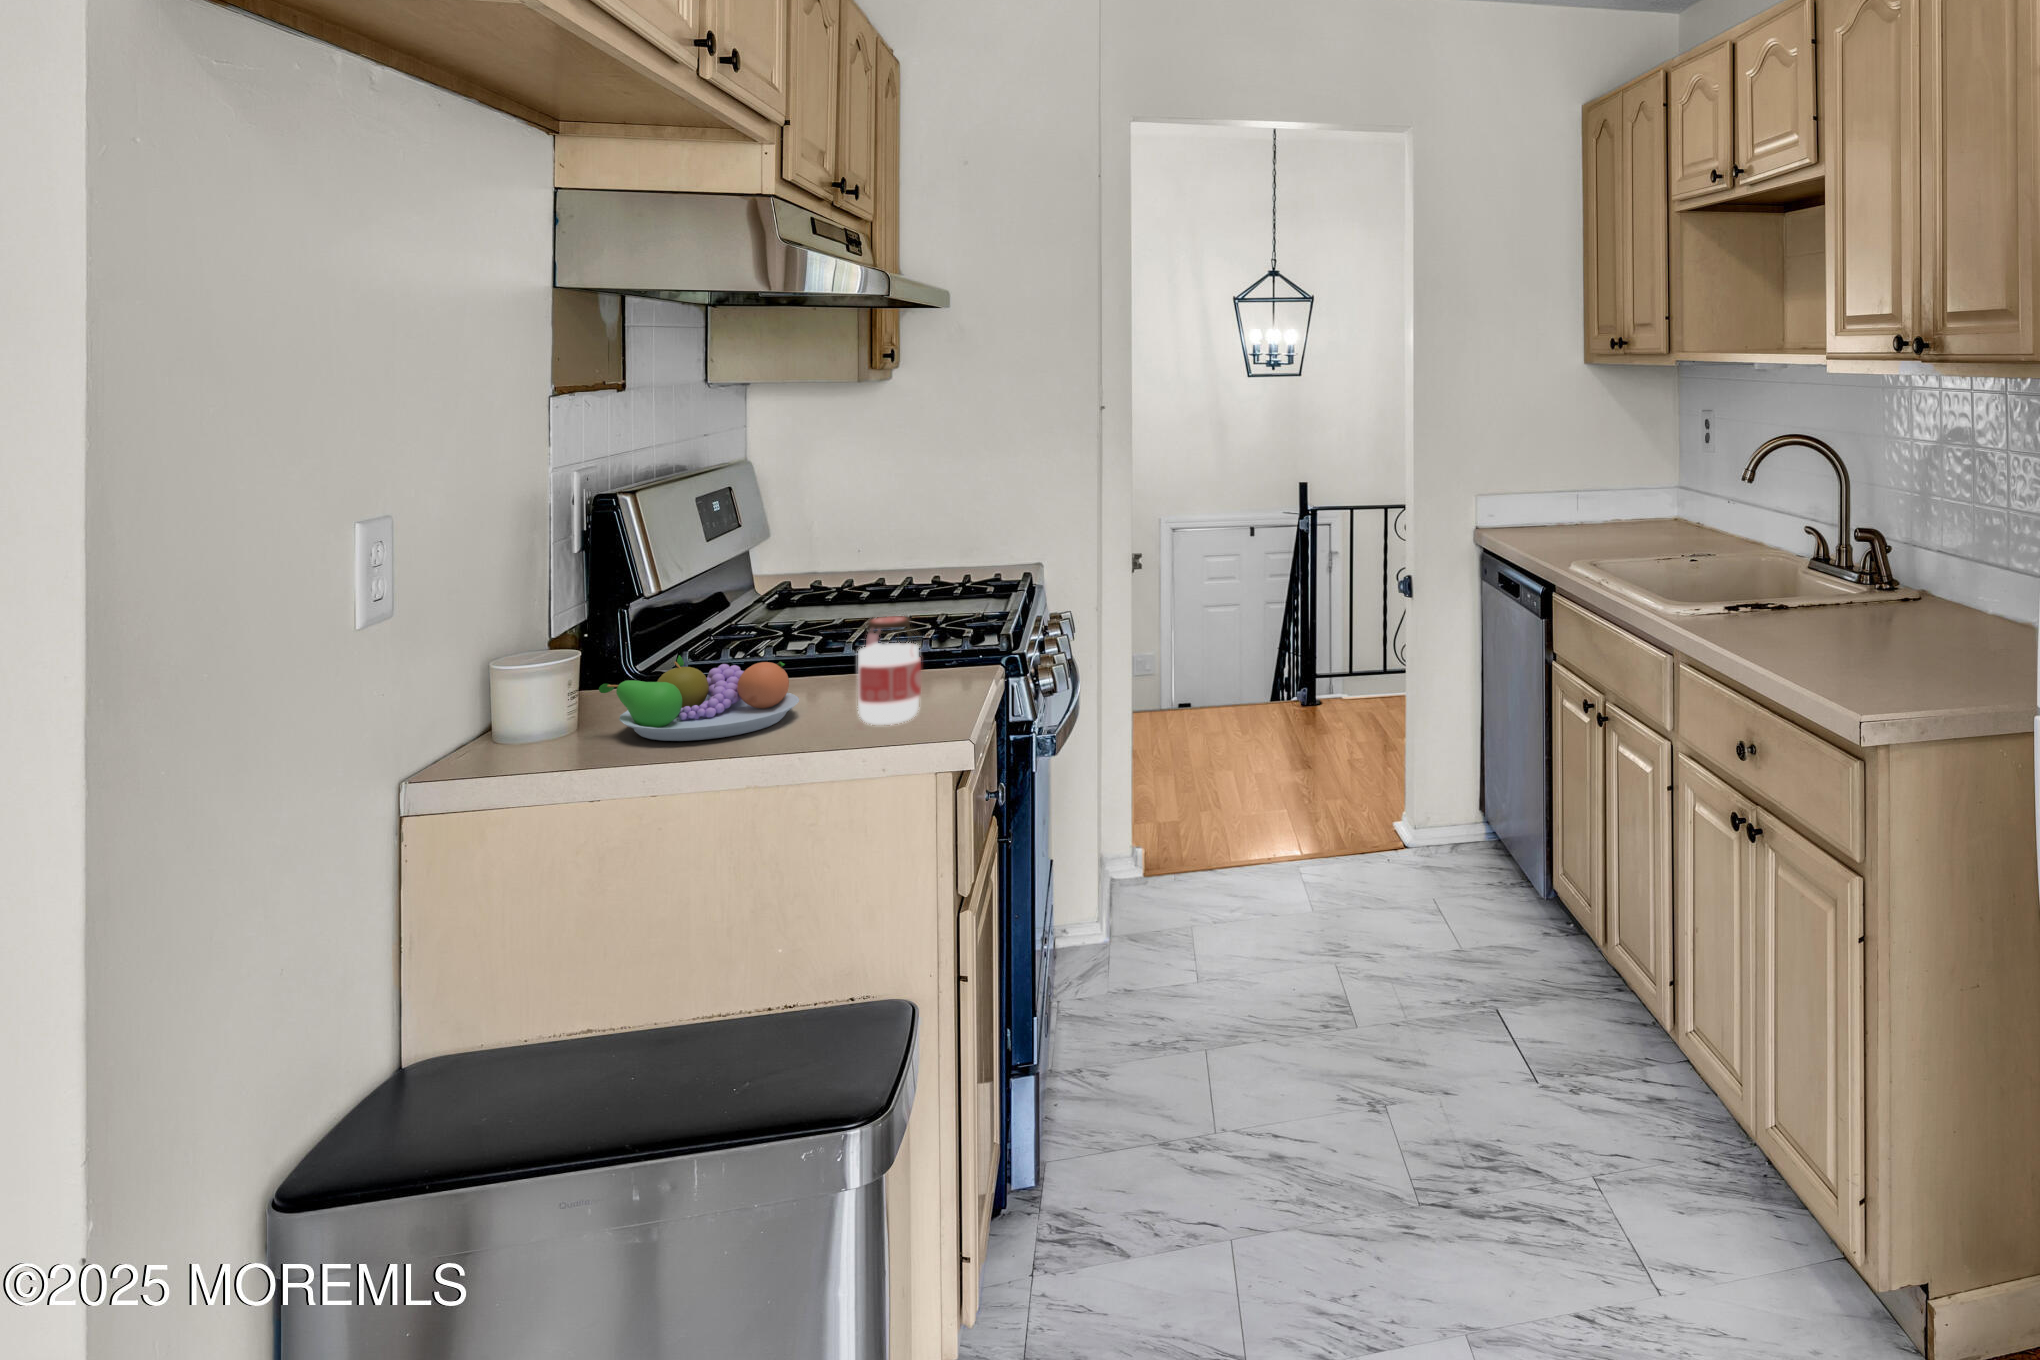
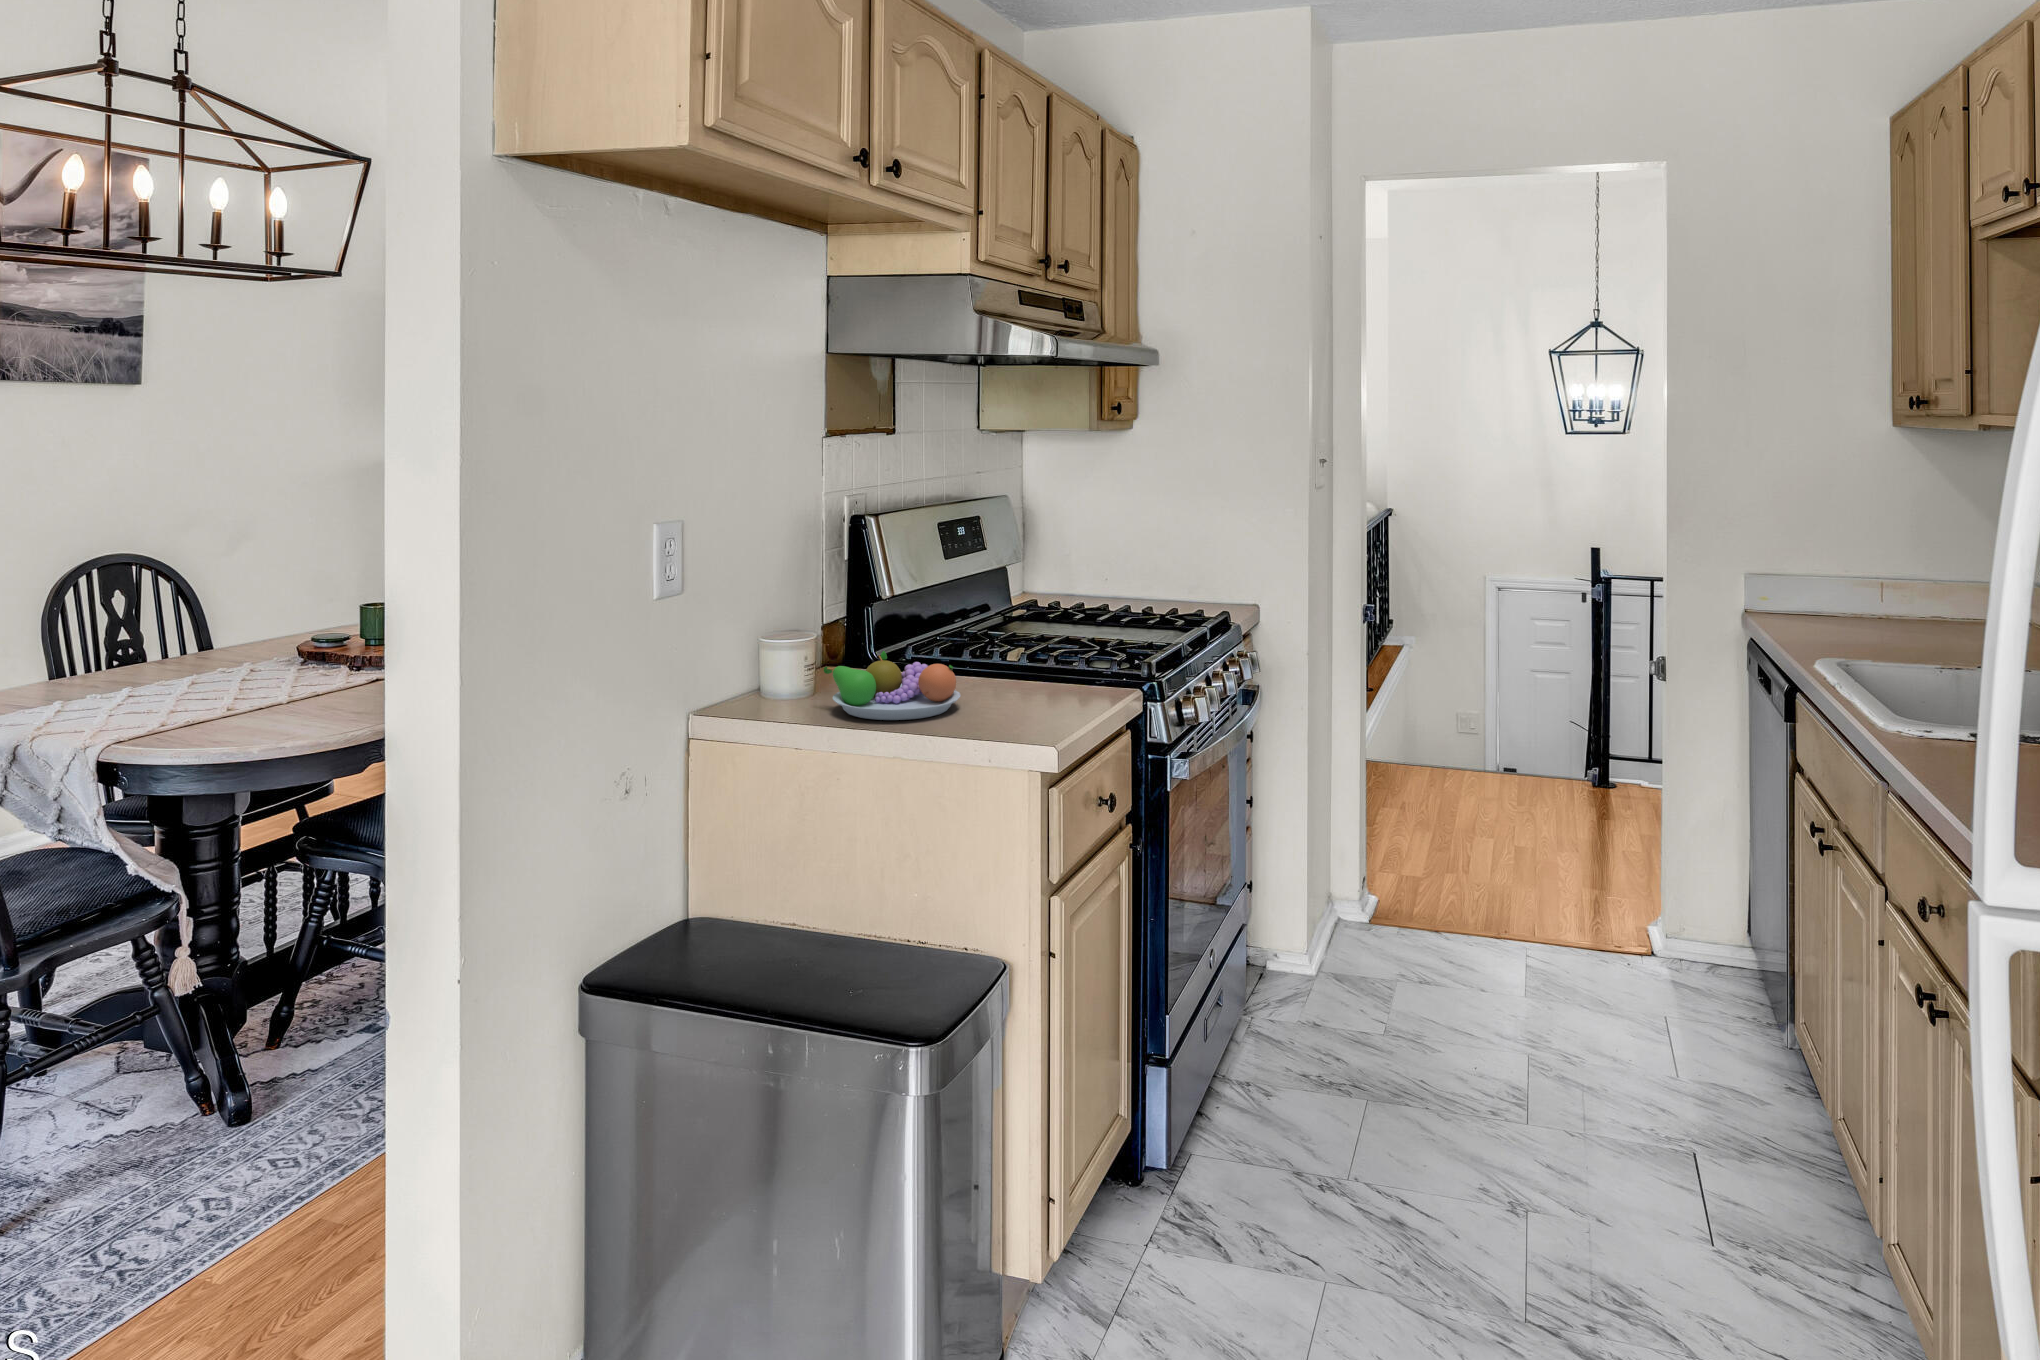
jar: present [858,616,921,725] -> none [987,636,1038,730]

